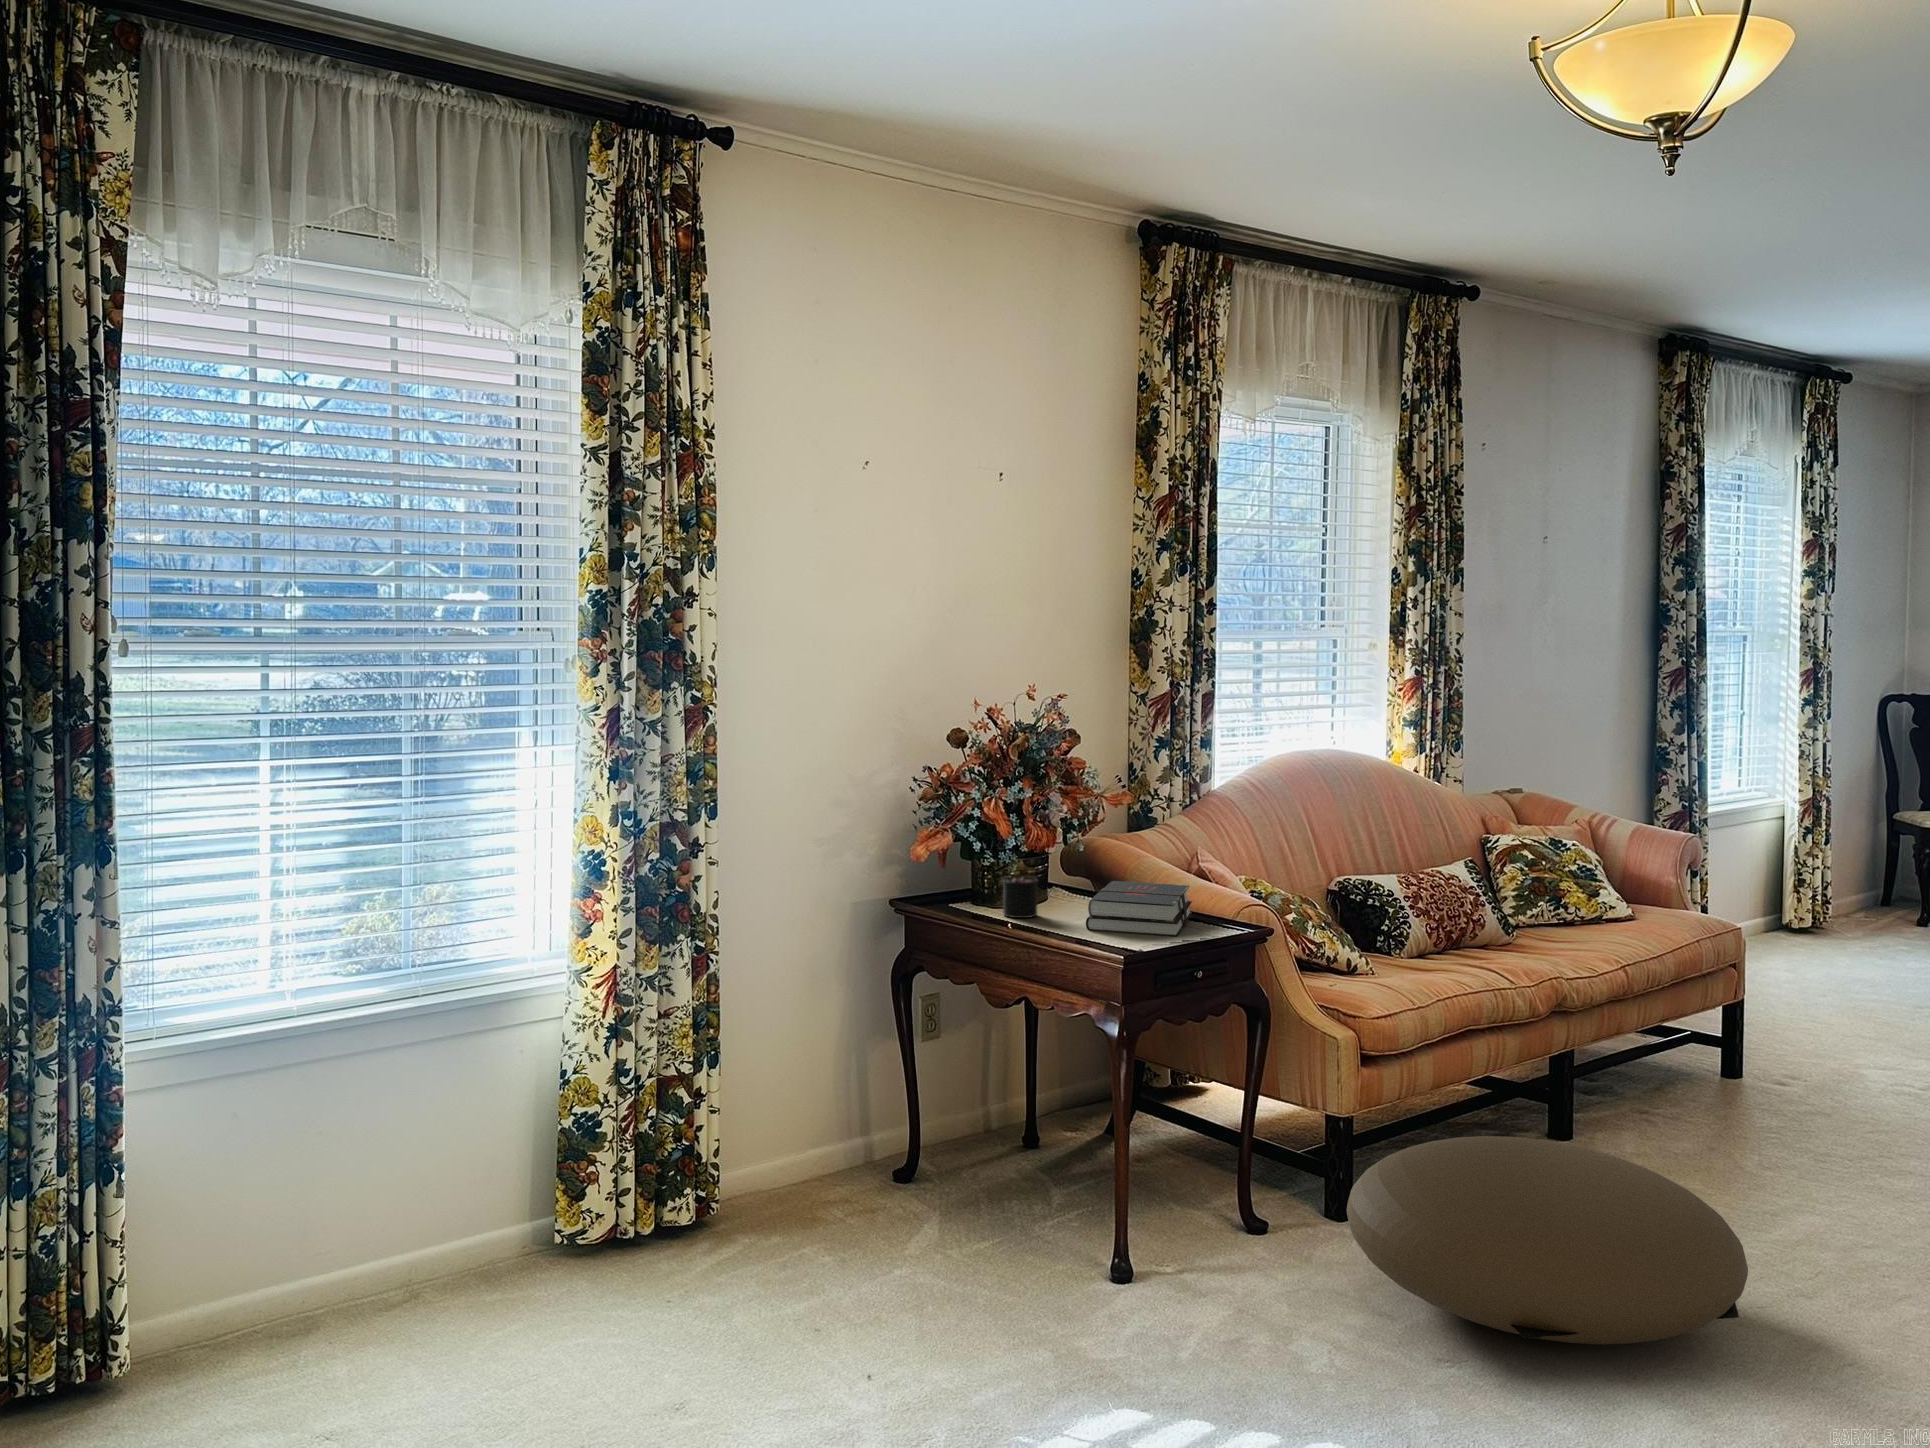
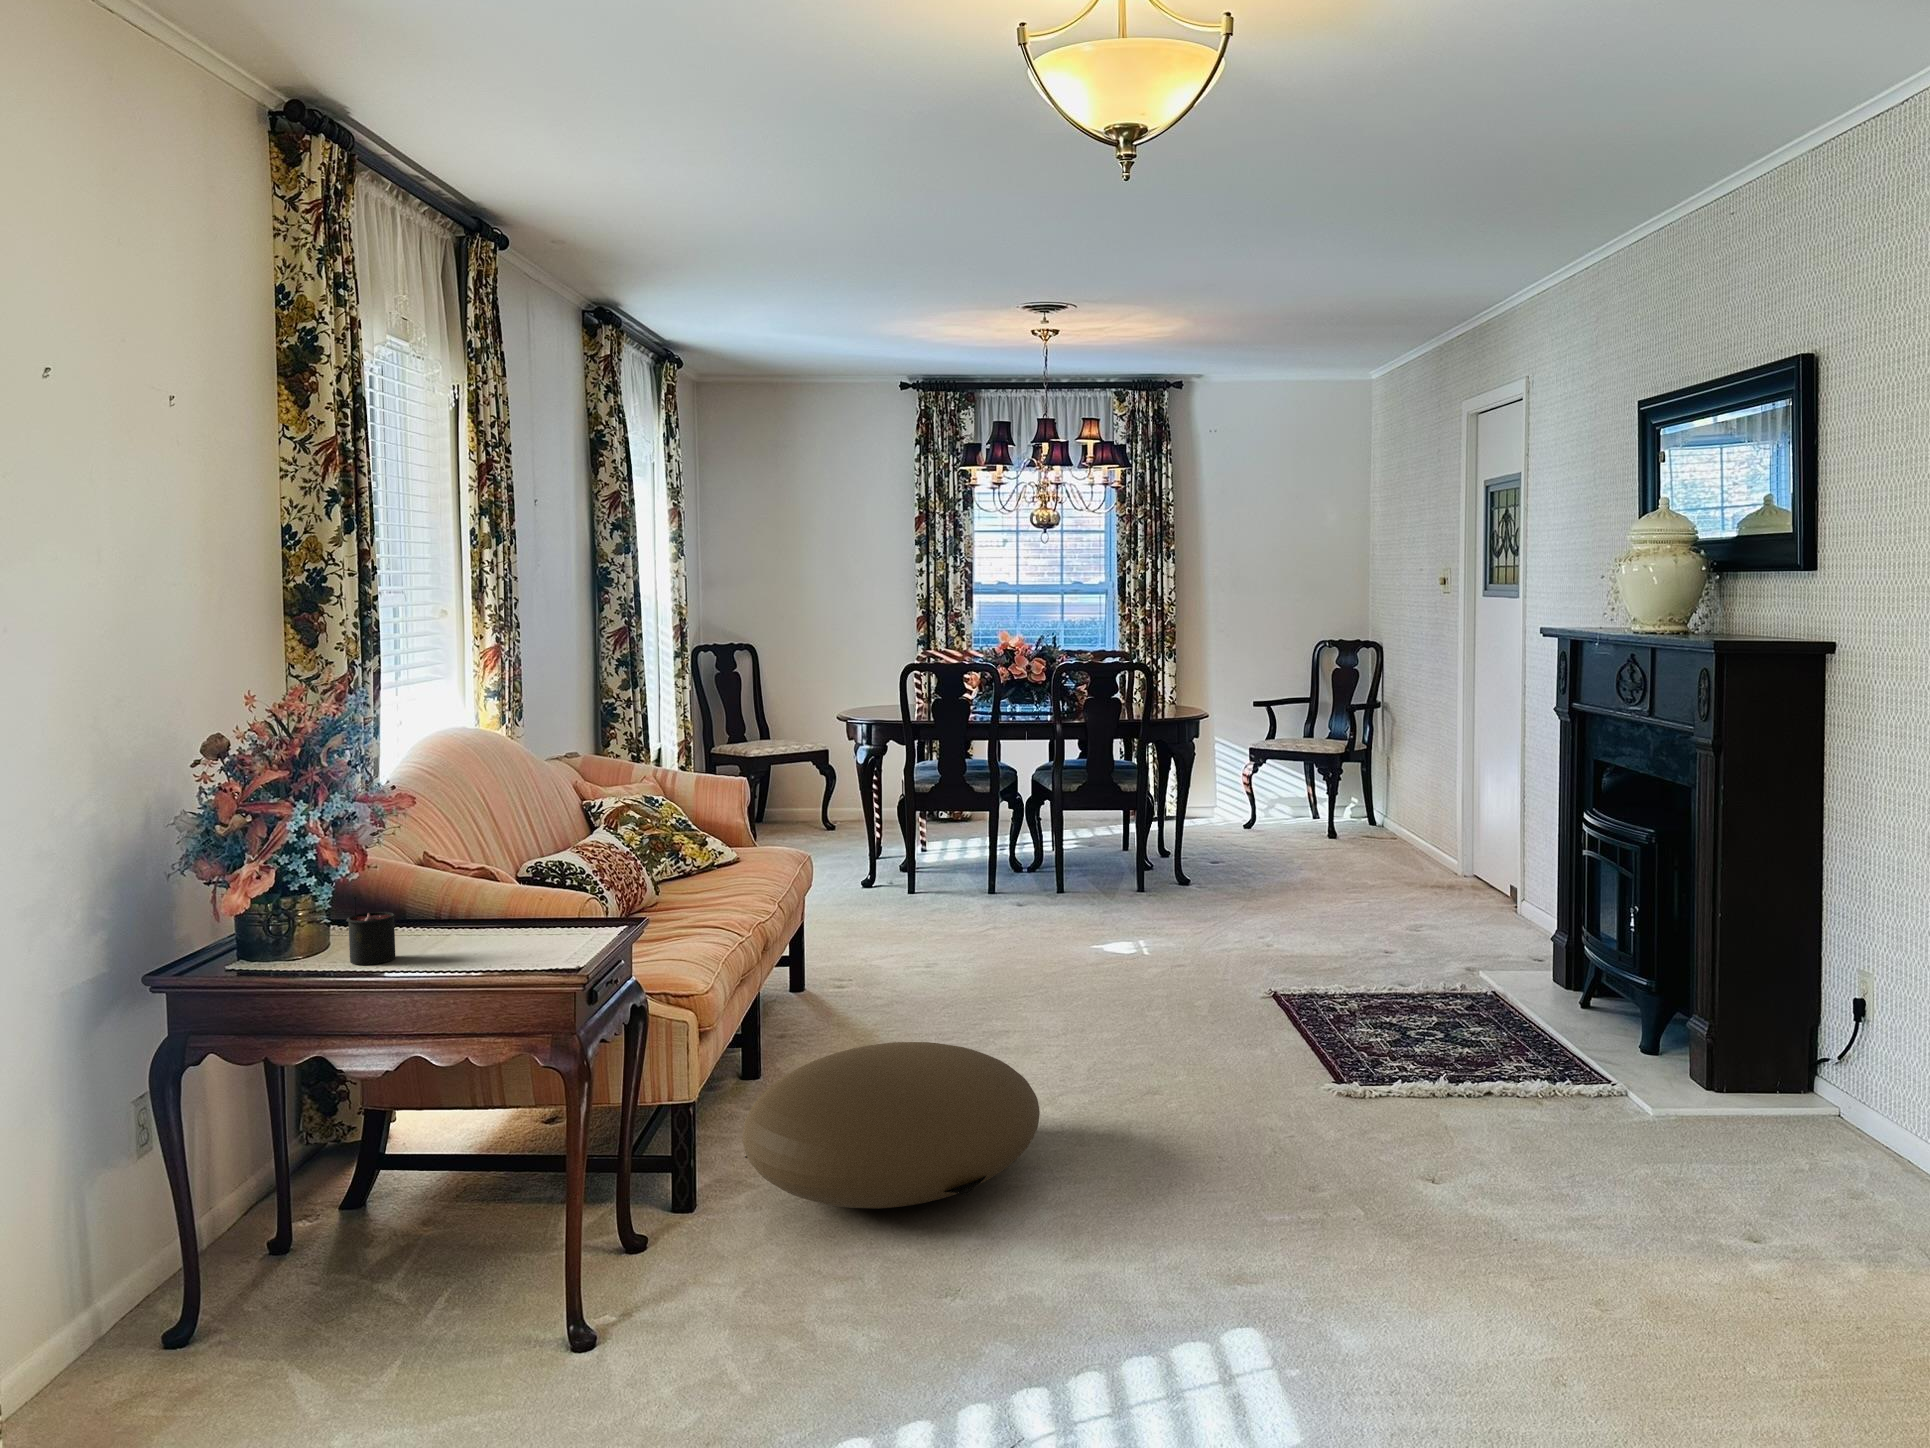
hardback book: present [1086,881,1192,936] -> none [443,887,588,955]

